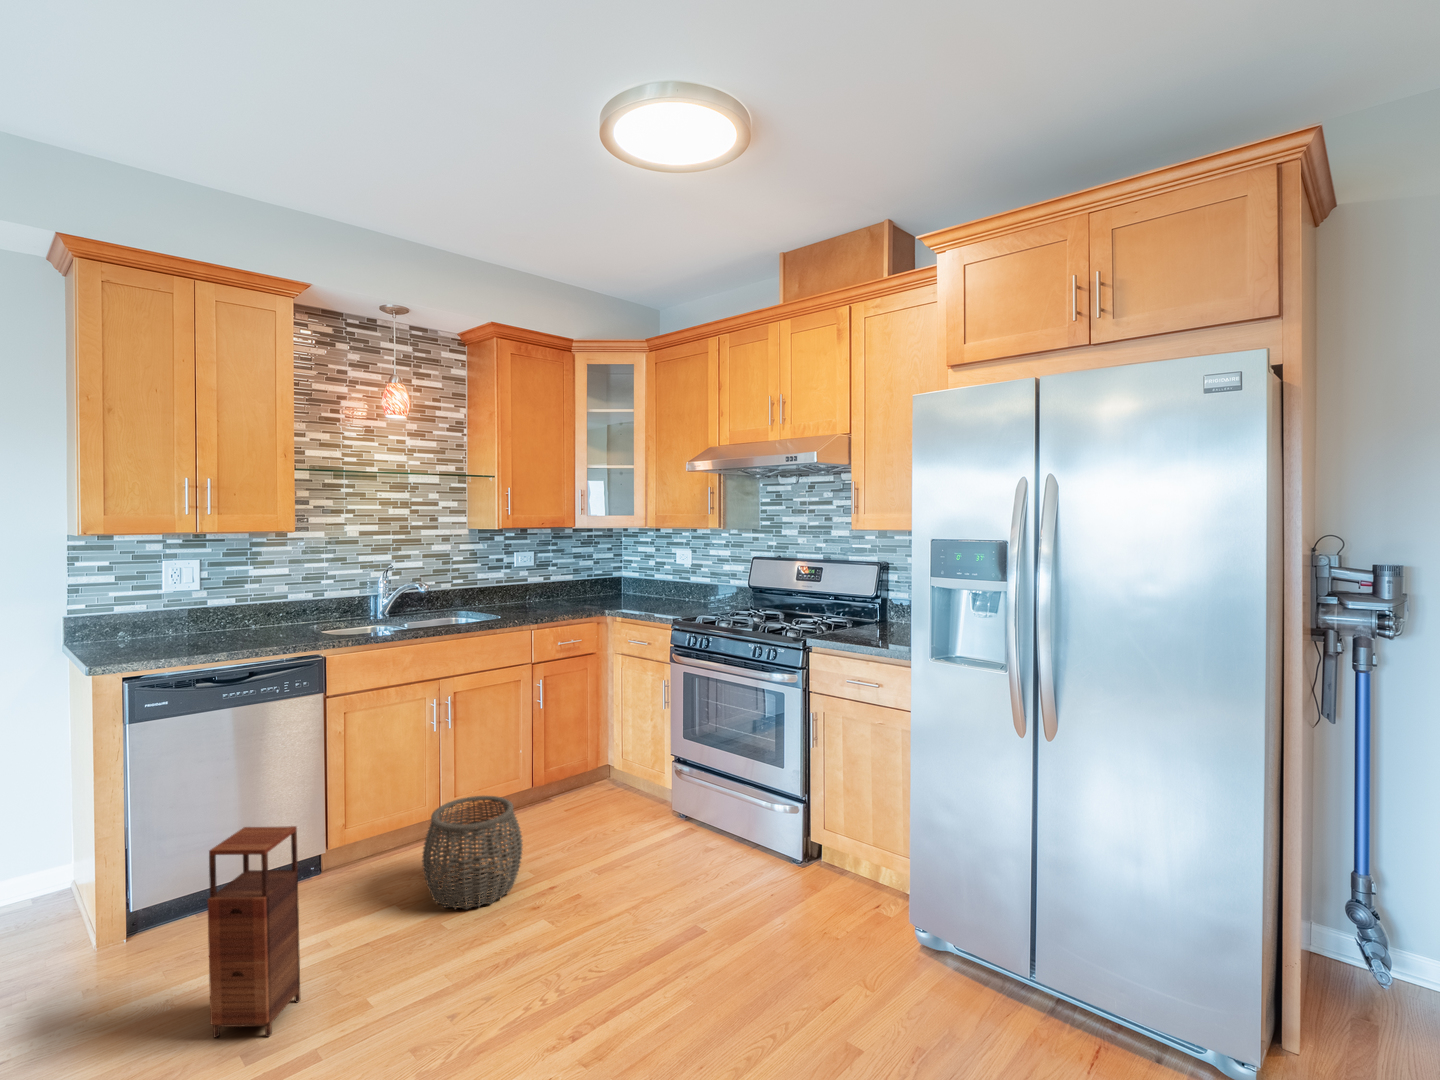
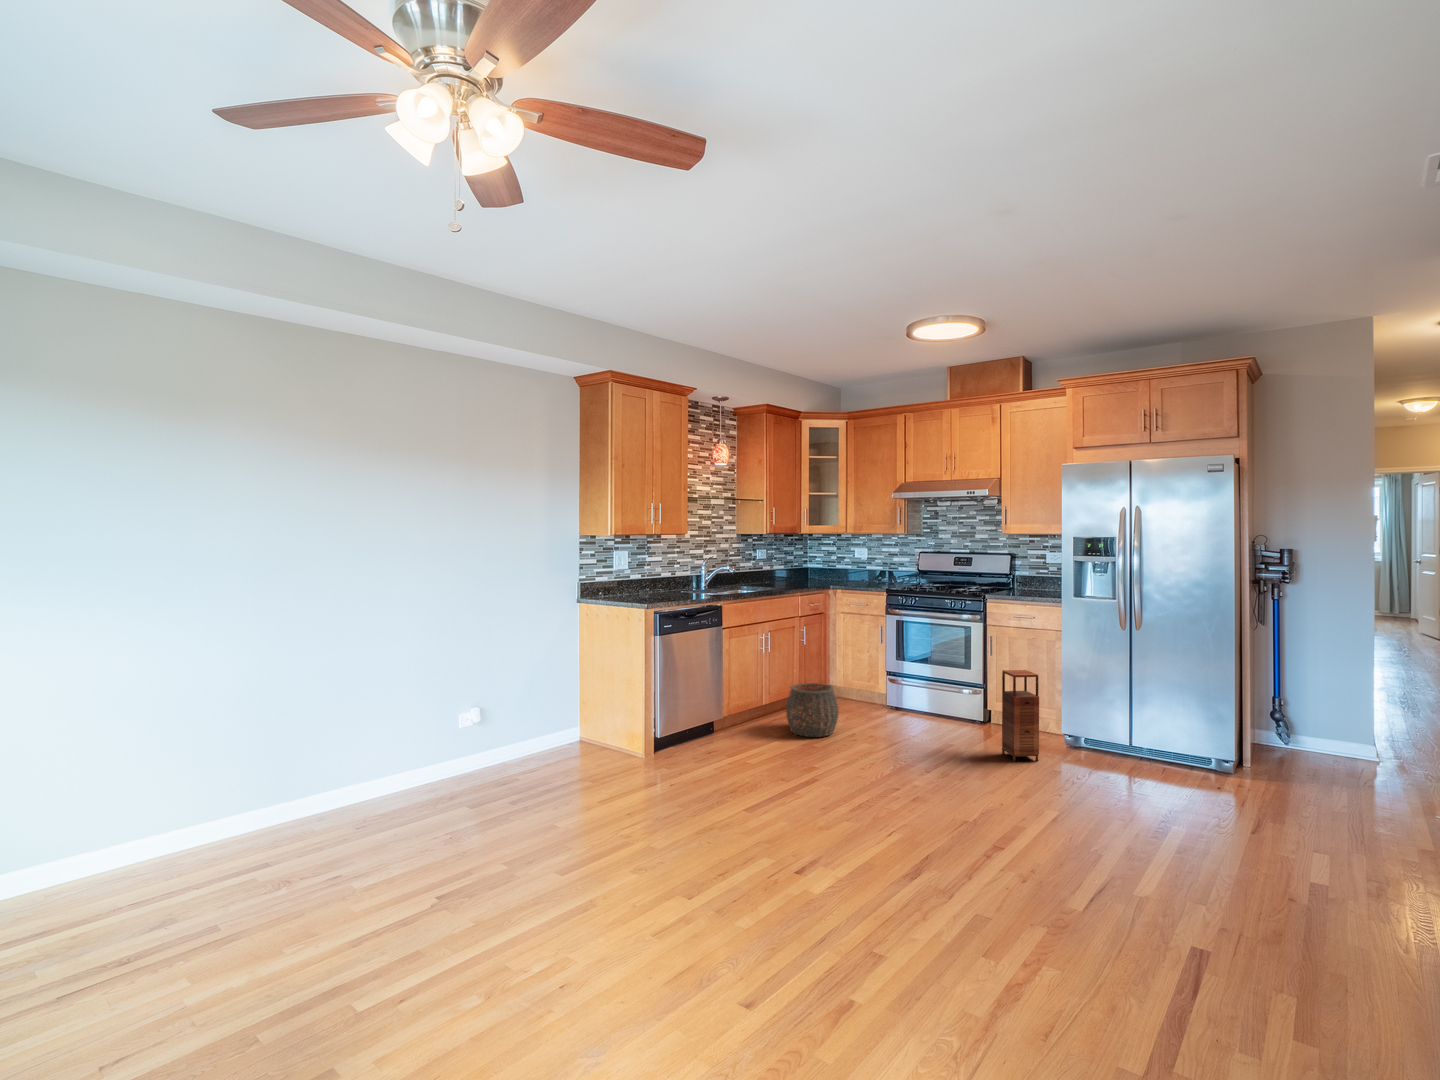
storage cabinet: present [207,826,300,1038] -> present [1002,670,1039,762]

